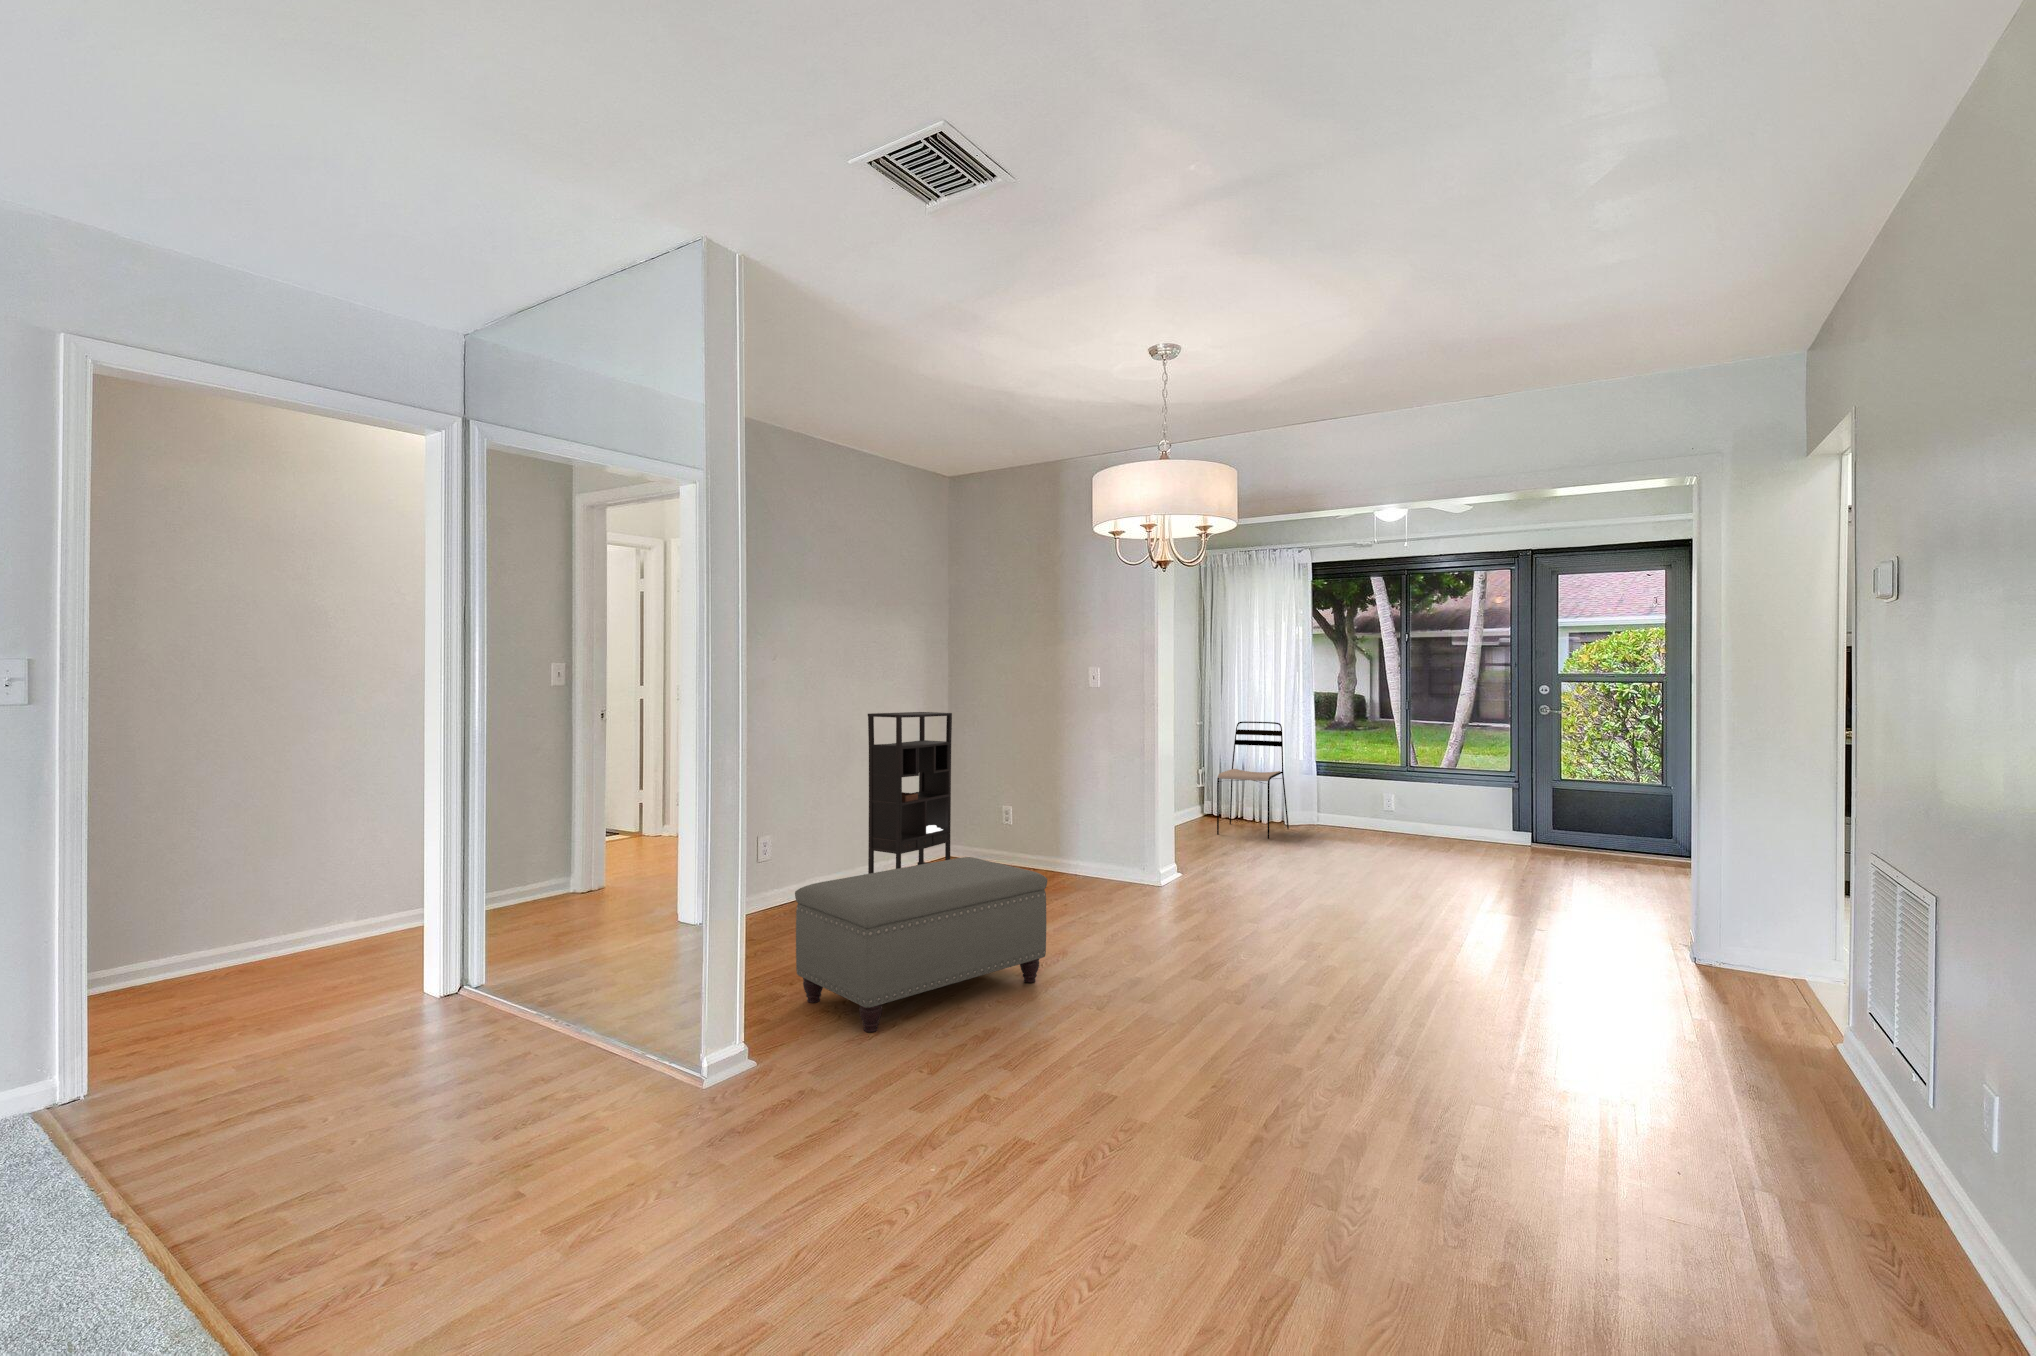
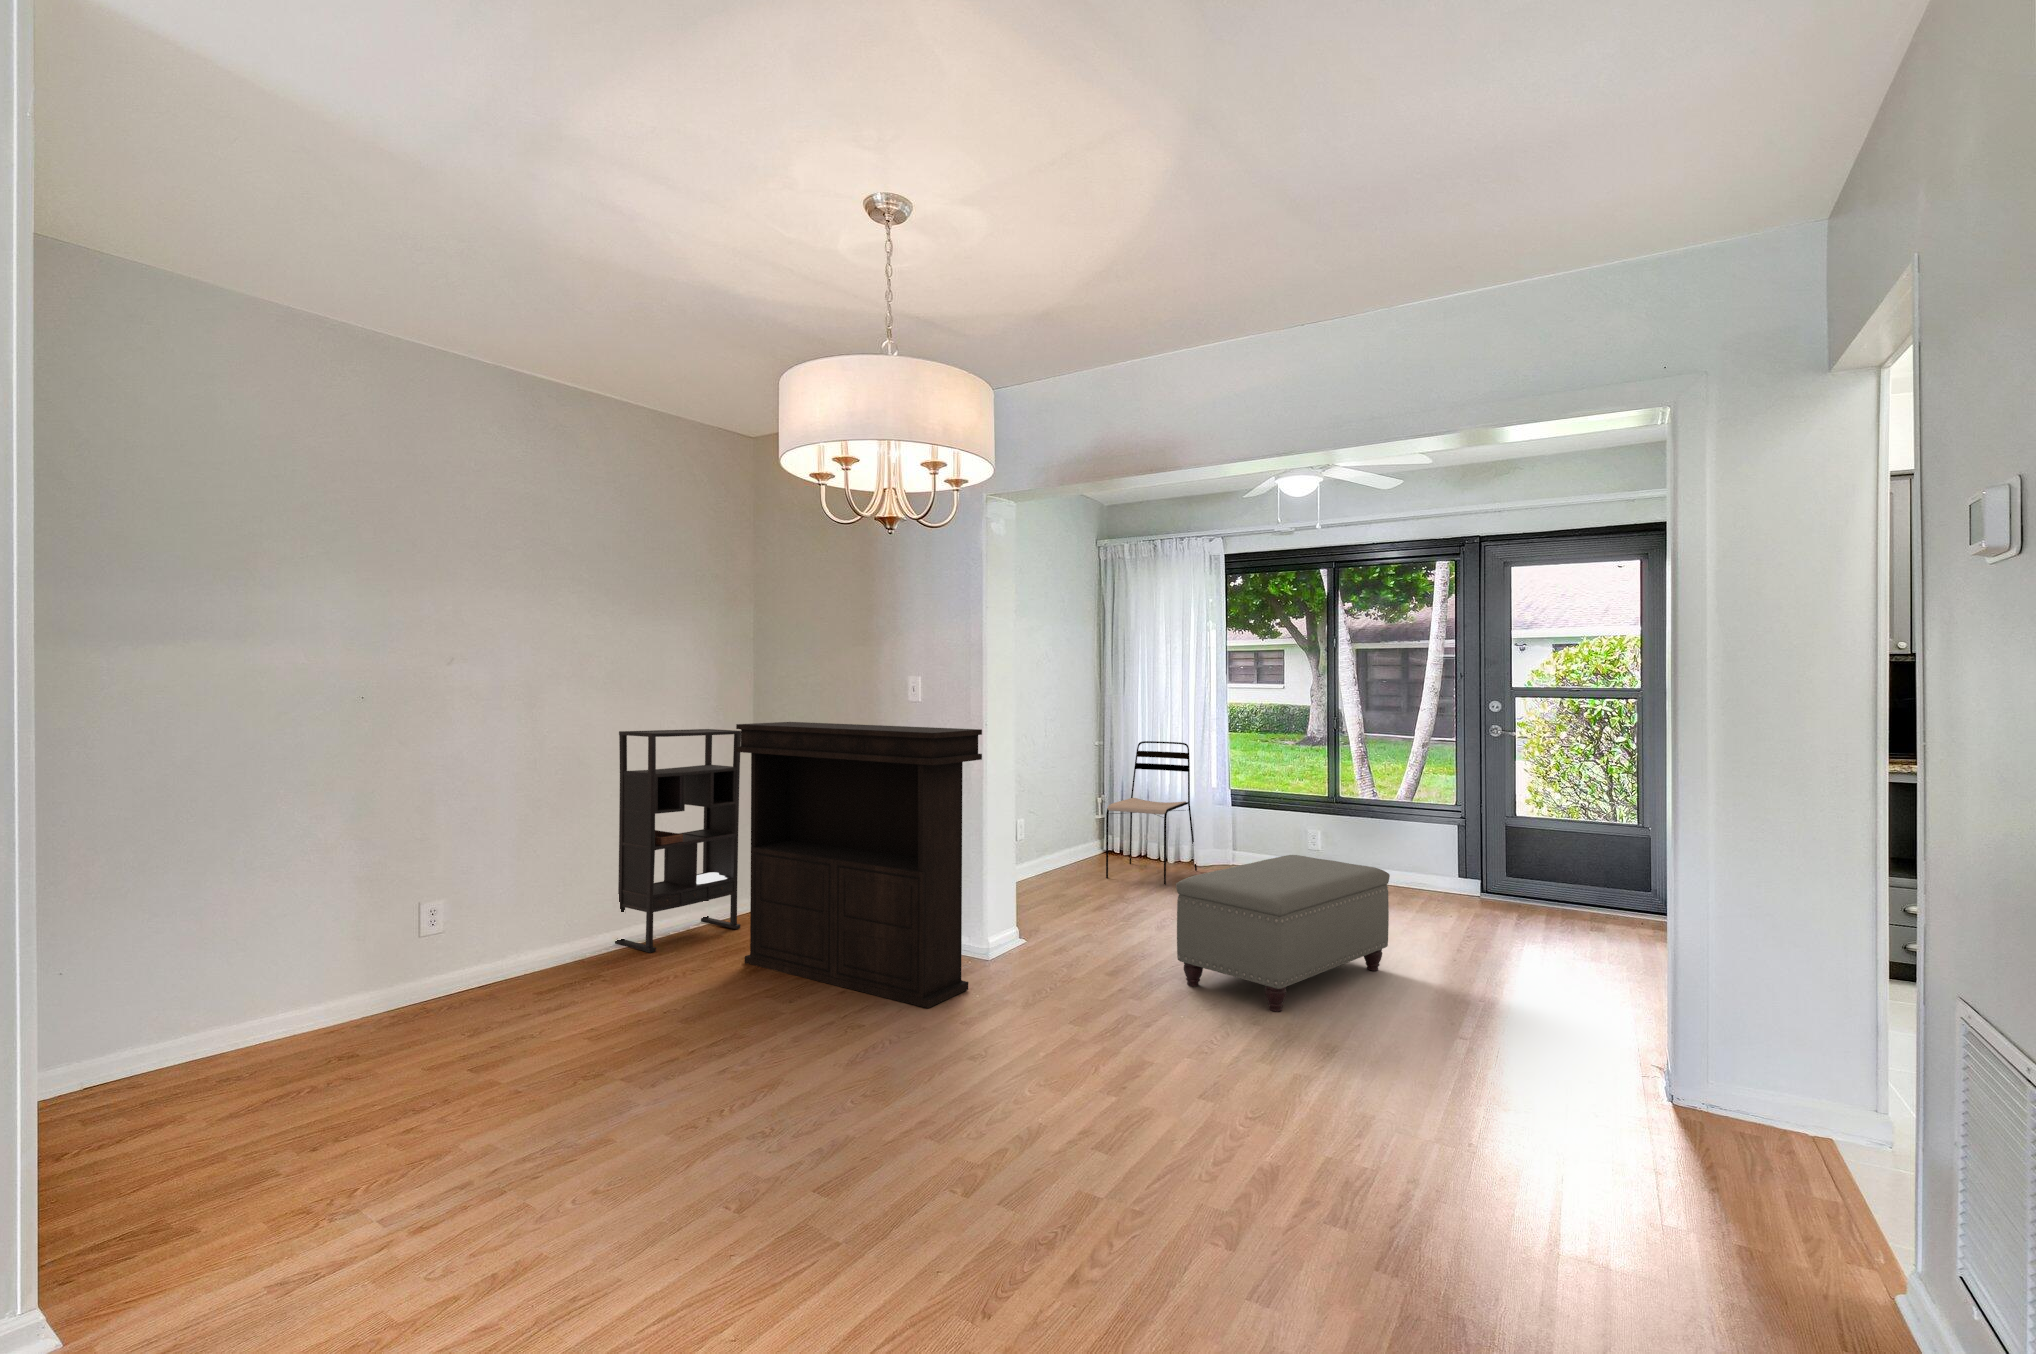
console table: none [971,705,1173,916] -> present [736,722,982,1008]
ottoman: present [795,857,1047,1032] -> present [1176,855,1390,1012]

